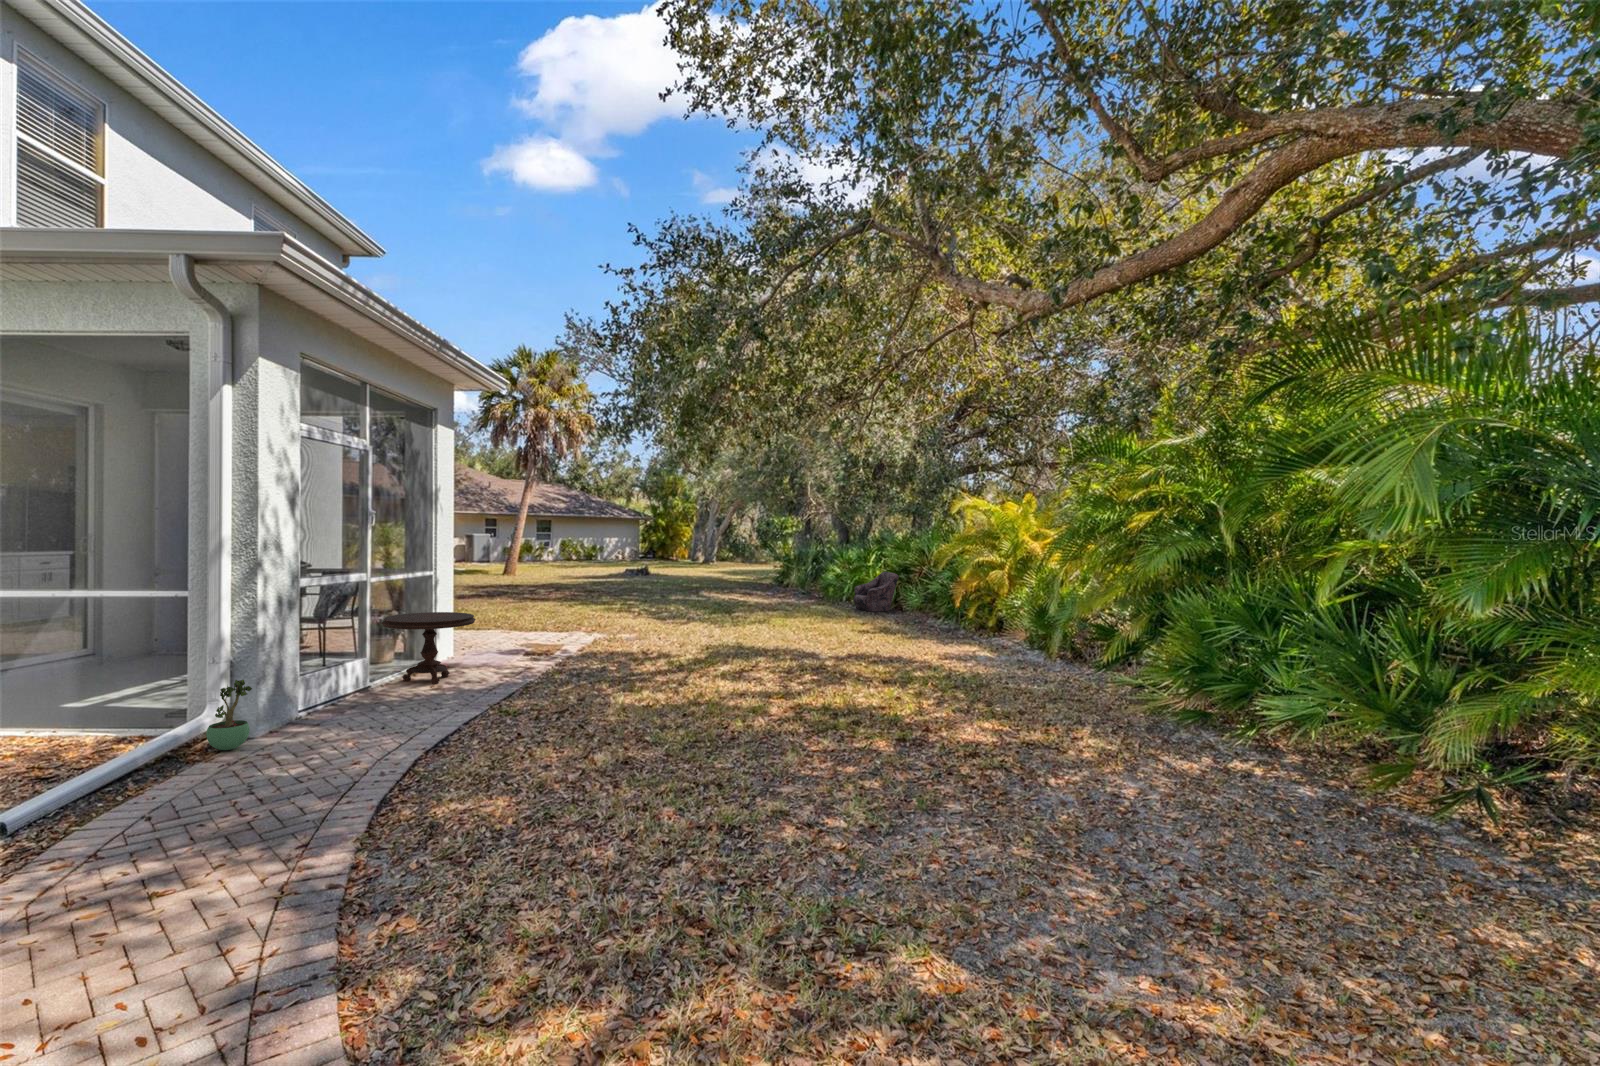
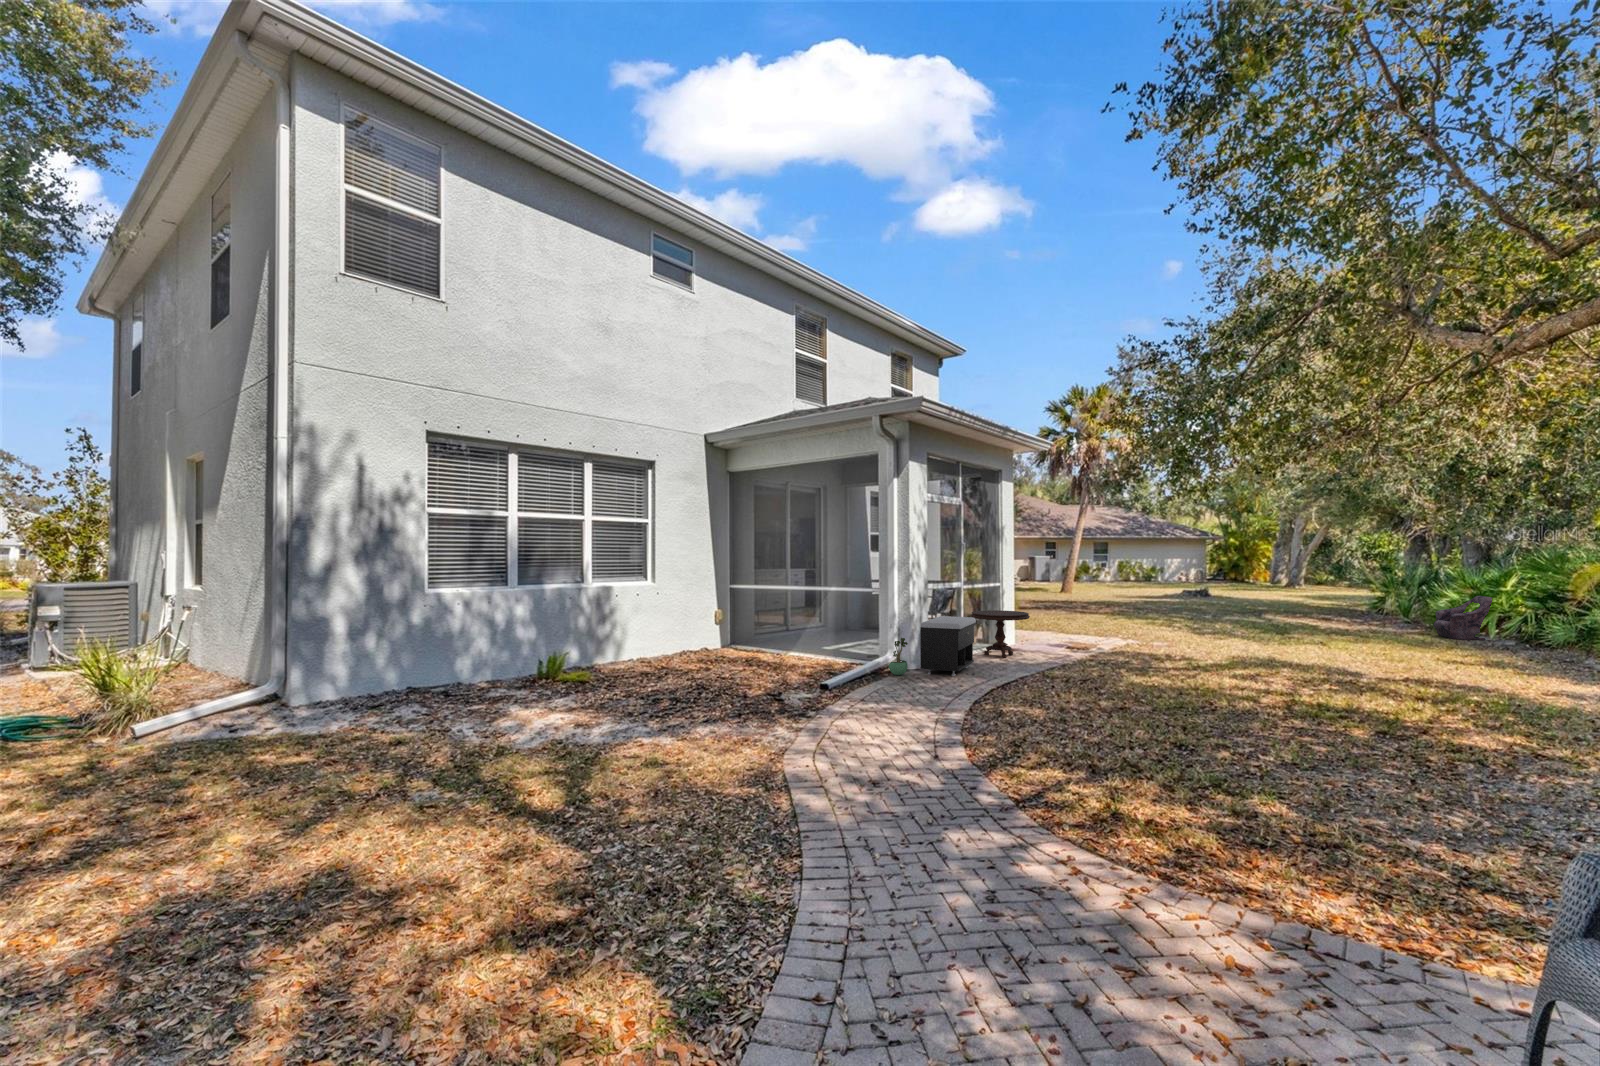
storage bench: none [279,630,389,737] -> present [920,616,976,676]

